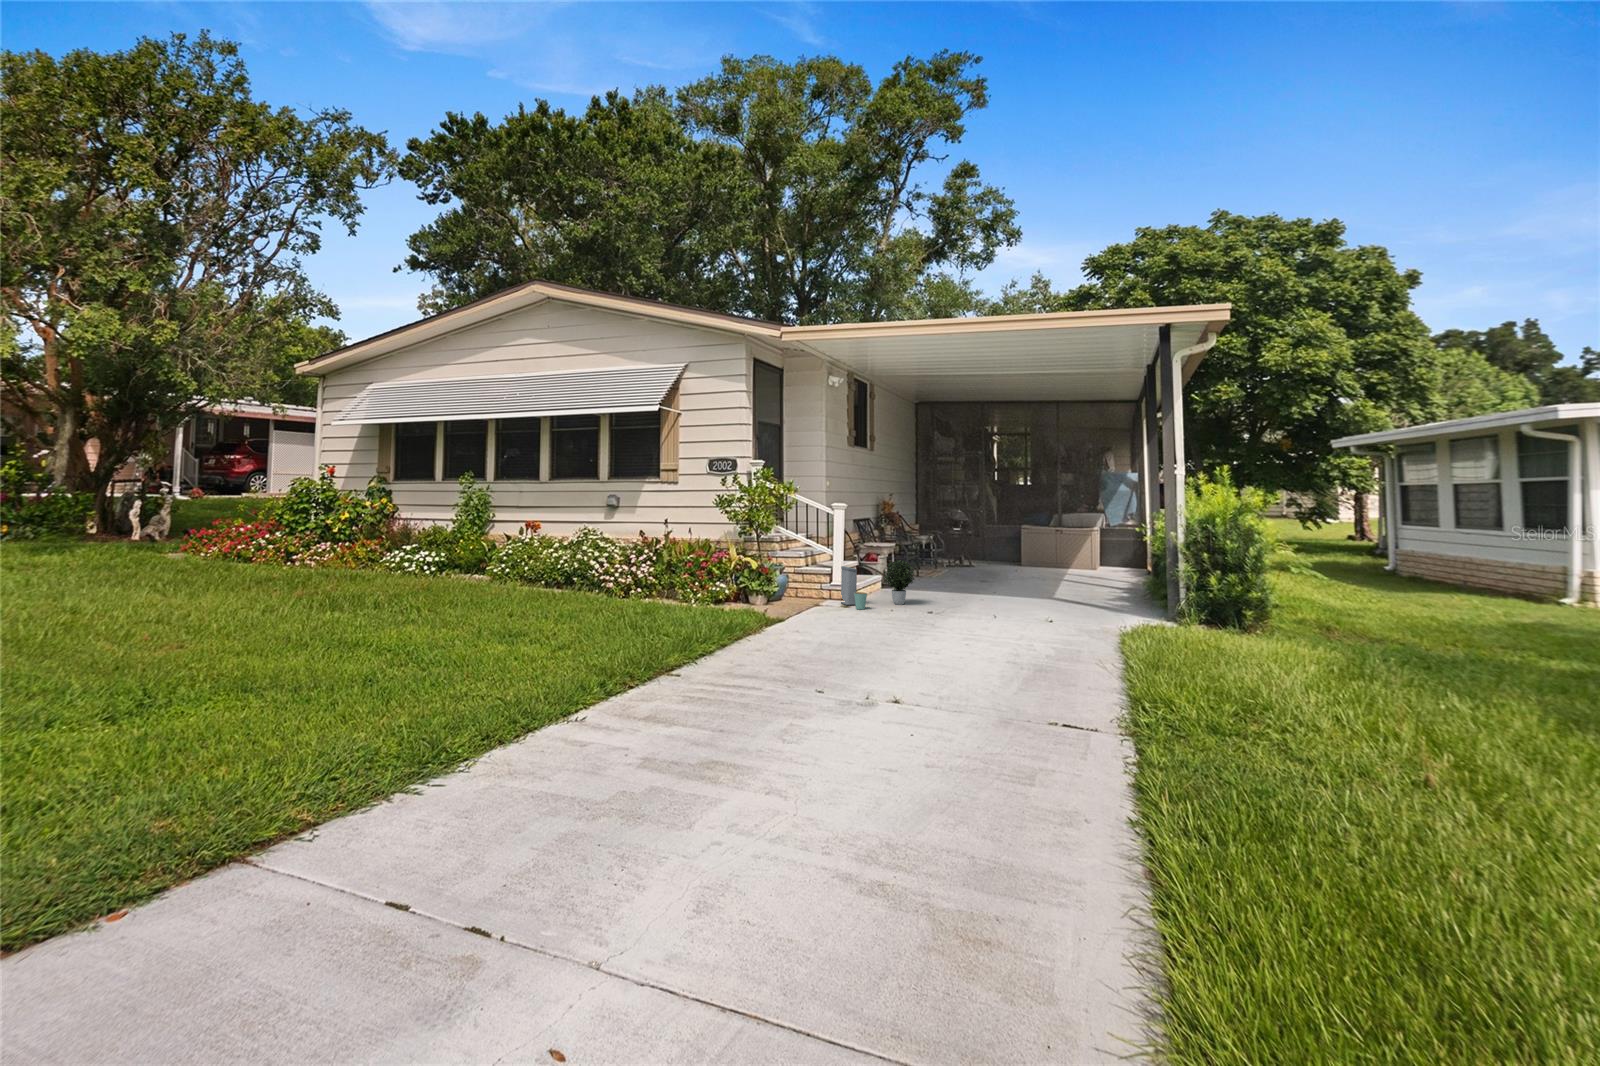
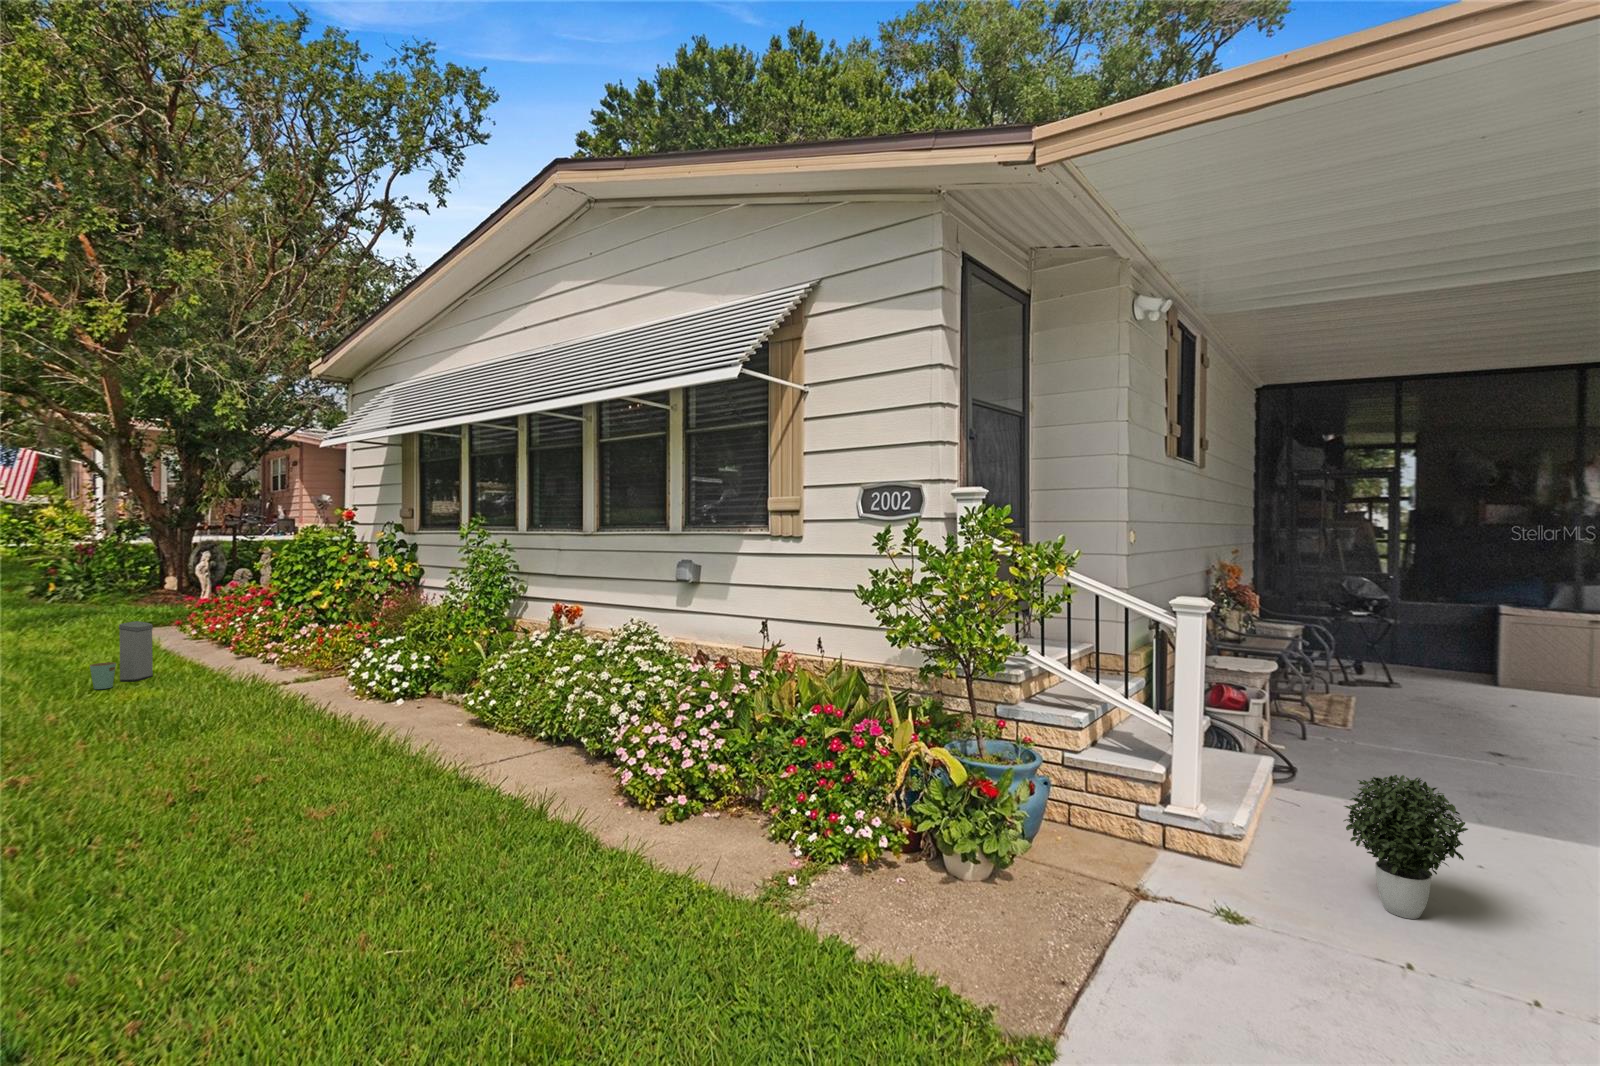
trash can: present [841,566,867,609] -> present [90,621,153,689]

